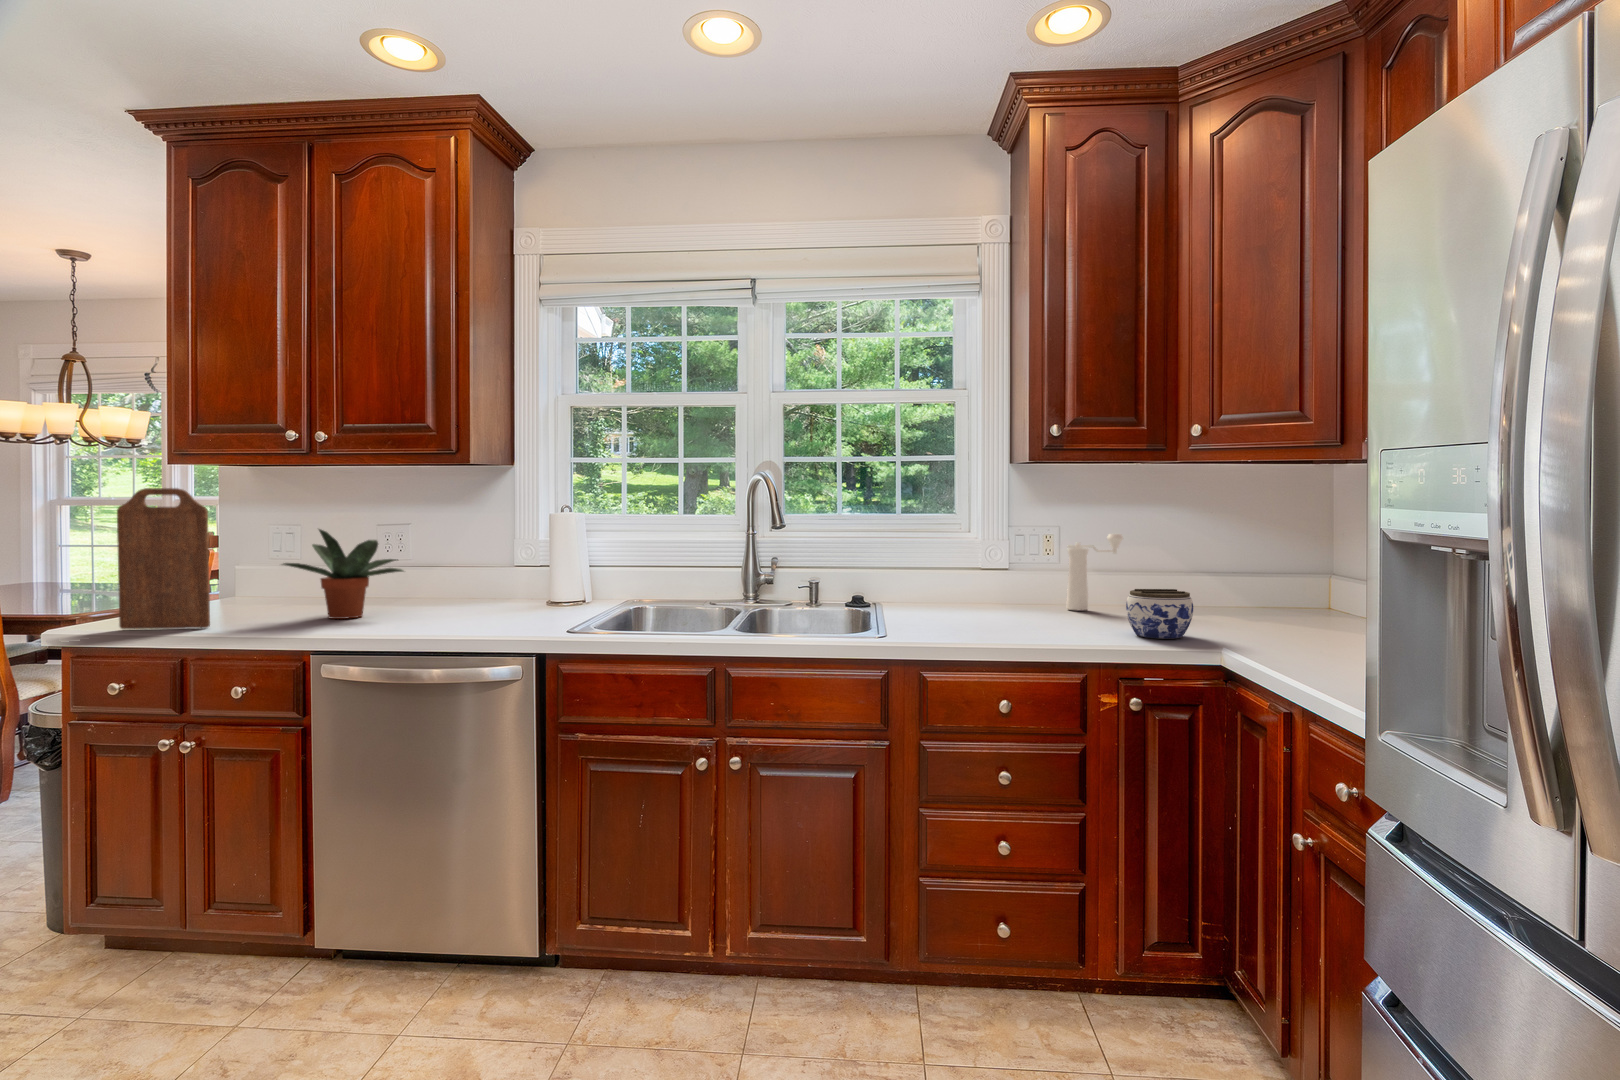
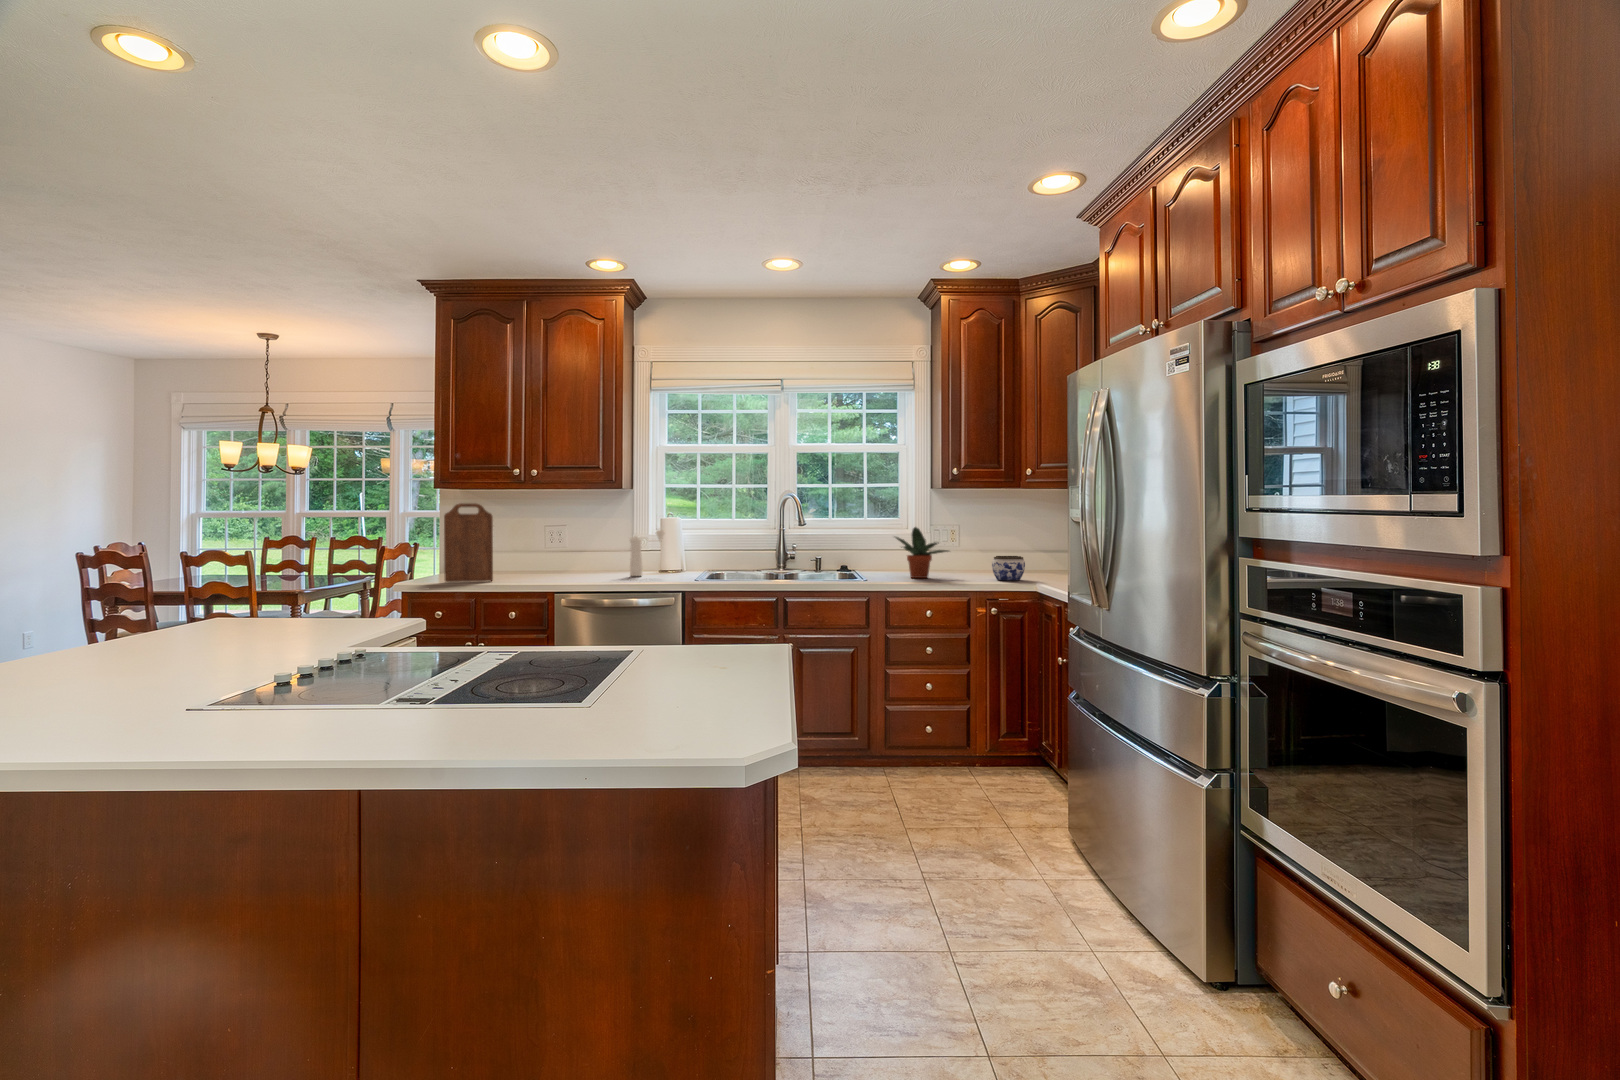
potted plant: present [283,529,403,619] -> present [896,527,948,578]
pepper mill: present [1067,534,1123,611] -> present [630,530,665,576]

